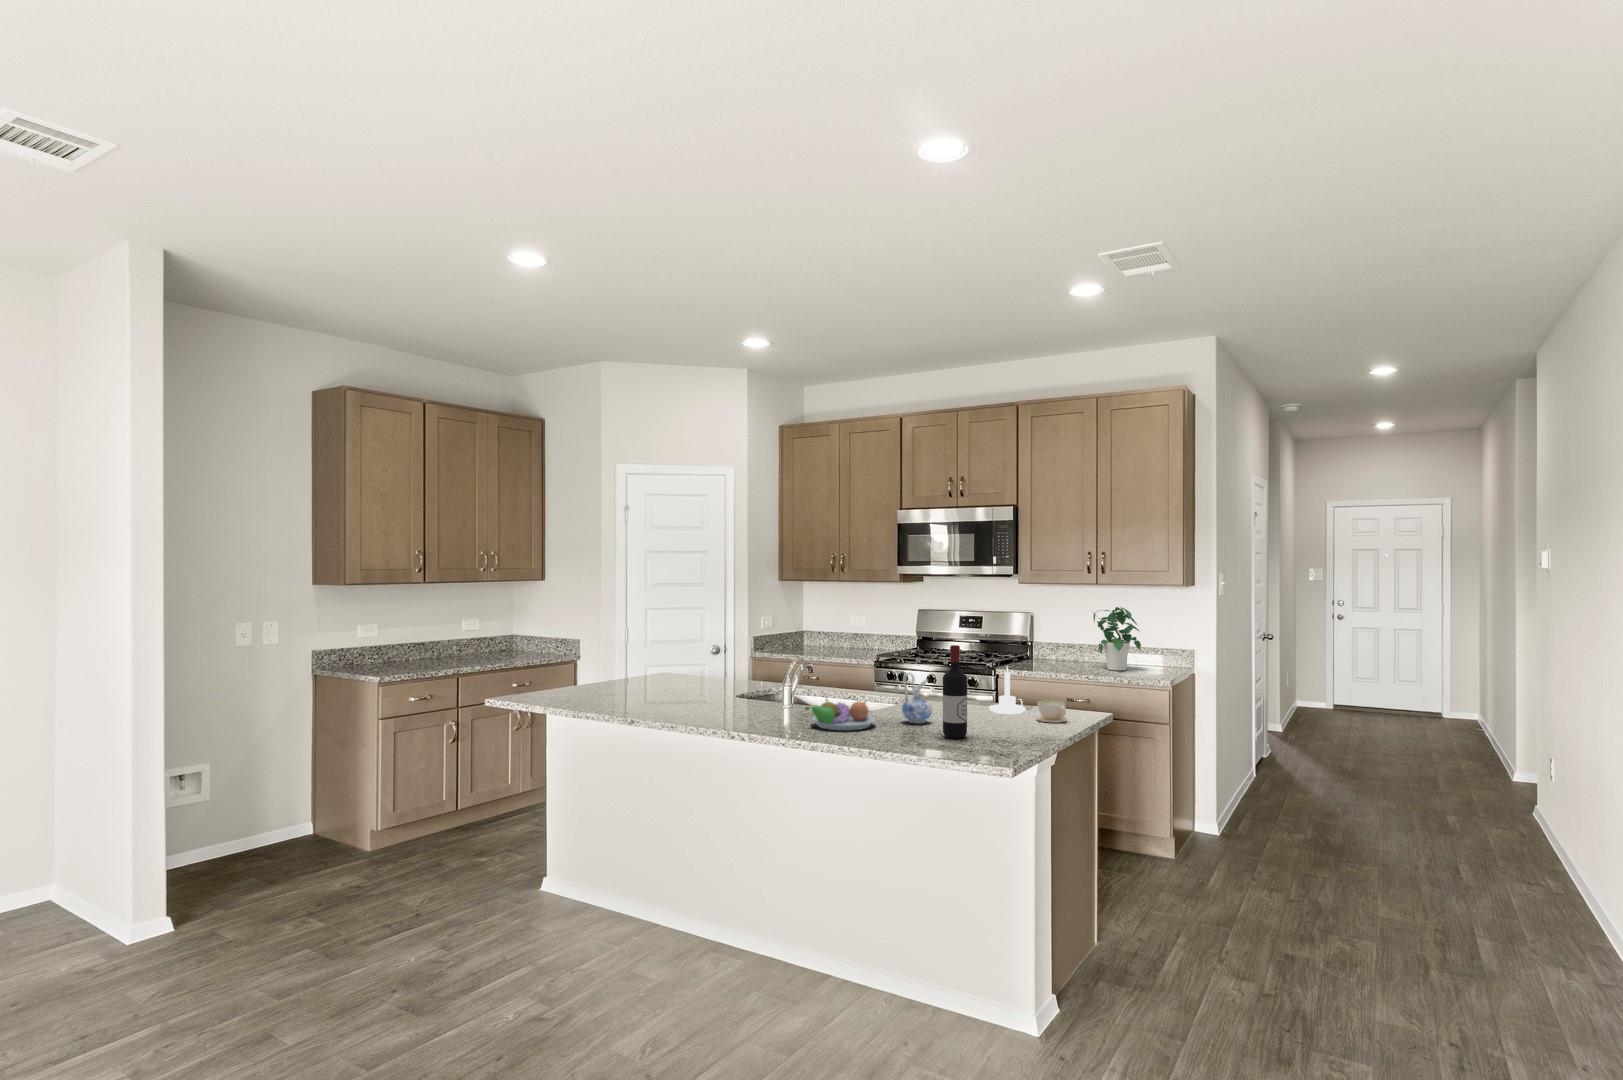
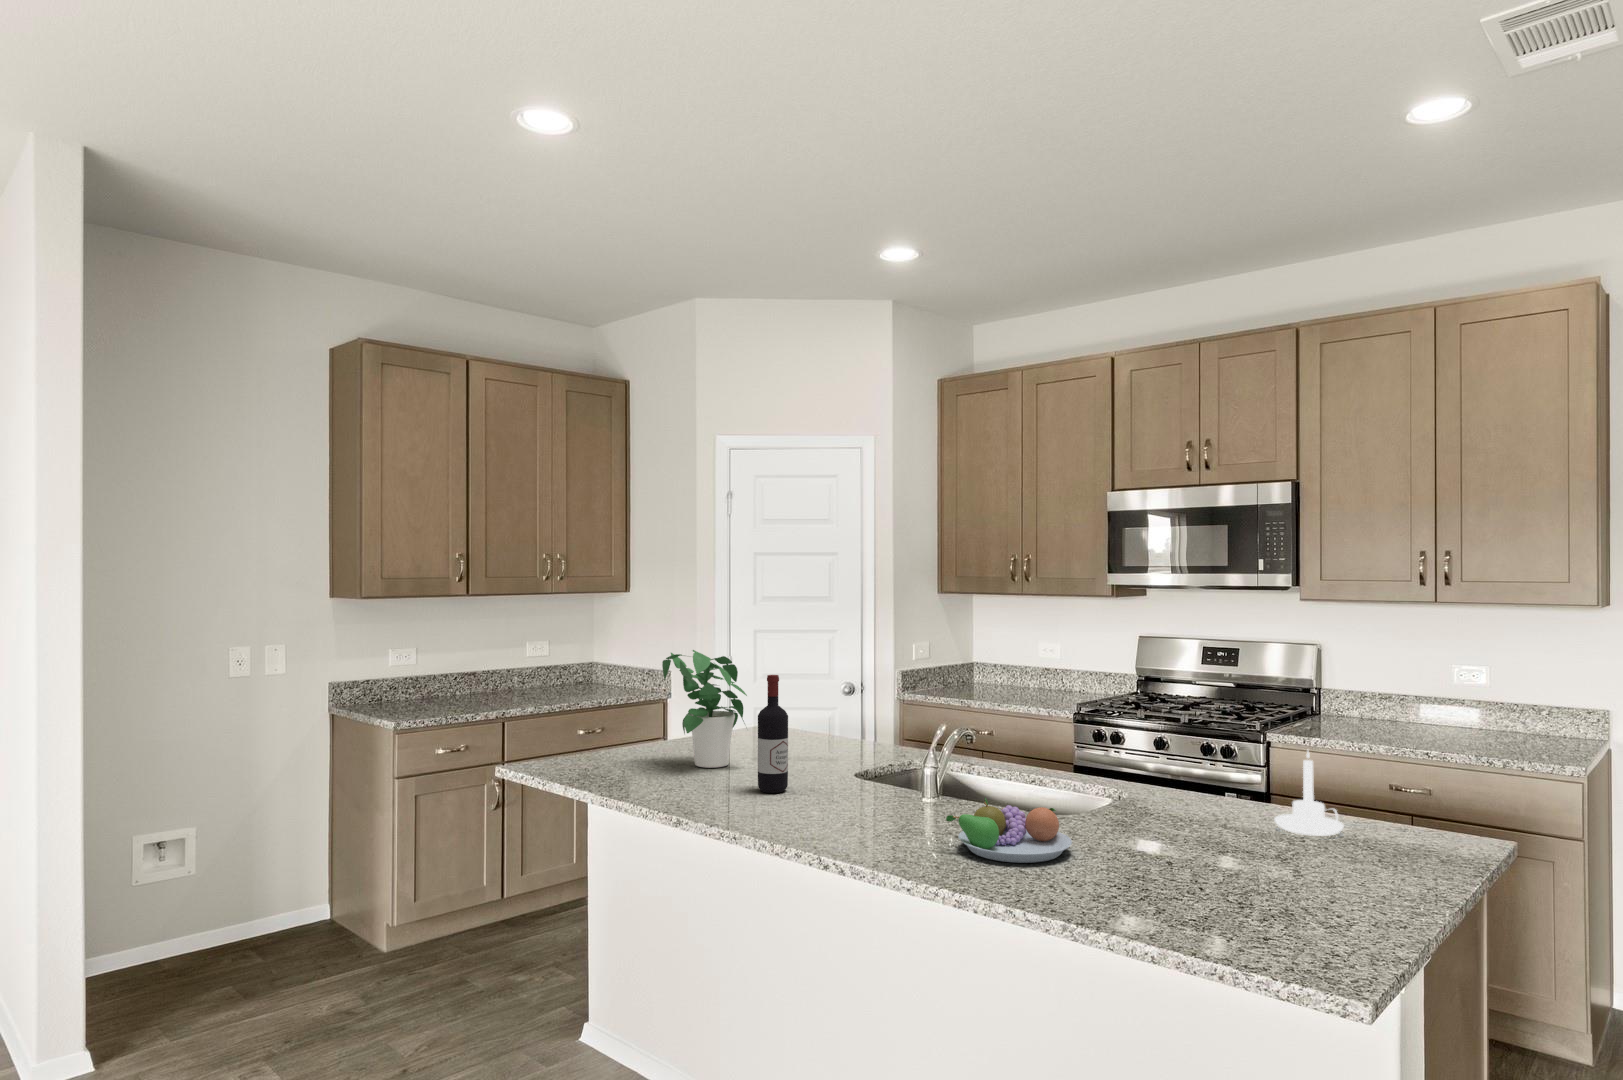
potted plant: present [1093,607,1141,671] -> present [662,650,747,768]
wine bottle: present [943,645,967,738] -> present [758,675,788,793]
ceramic pitcher: present [902,672,932,723] -> none [1118,760,1173,851]
coffee cup: present [1037,700,1067,723] -> none [1370,817,1431,862]

